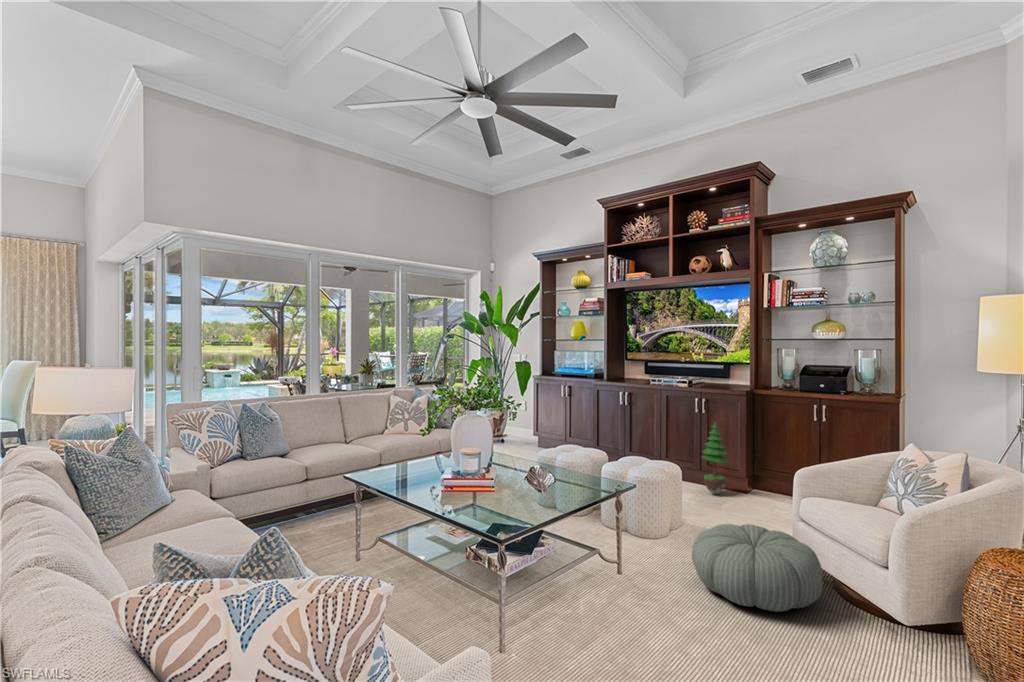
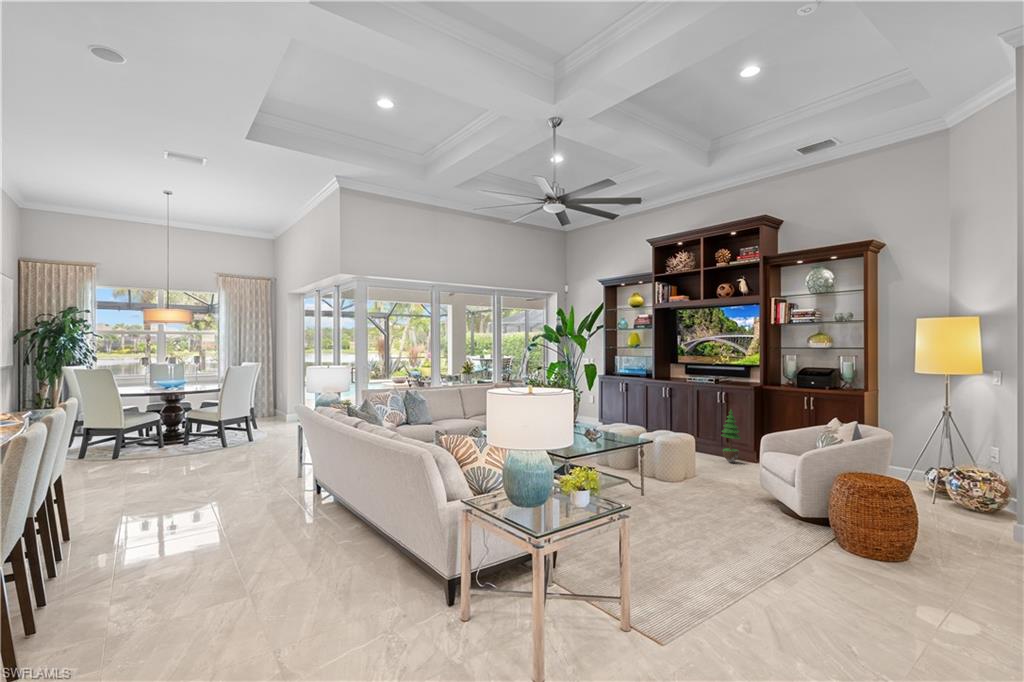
pouf: present [692,524,822,612] -> none [691,469,771,516]

